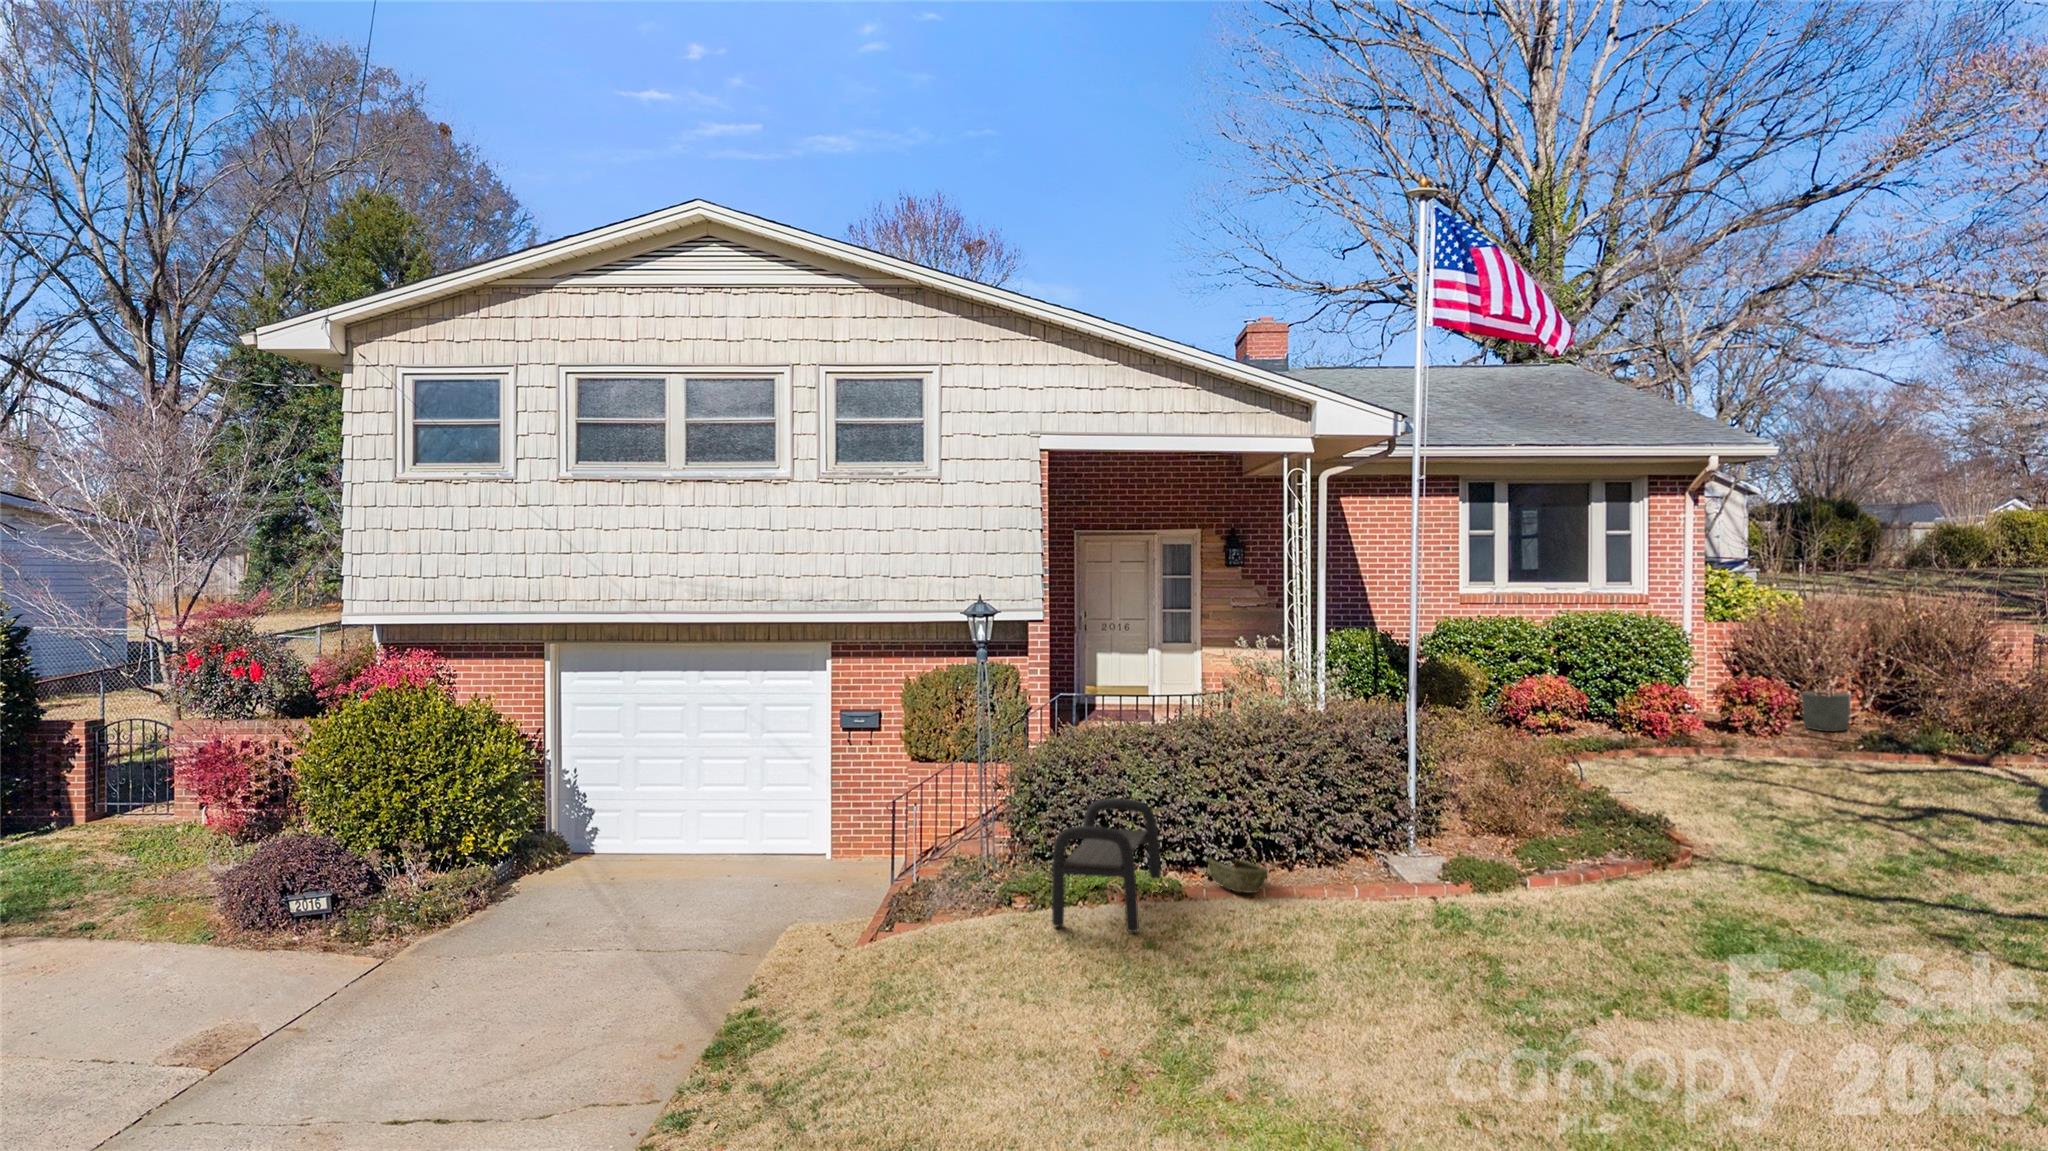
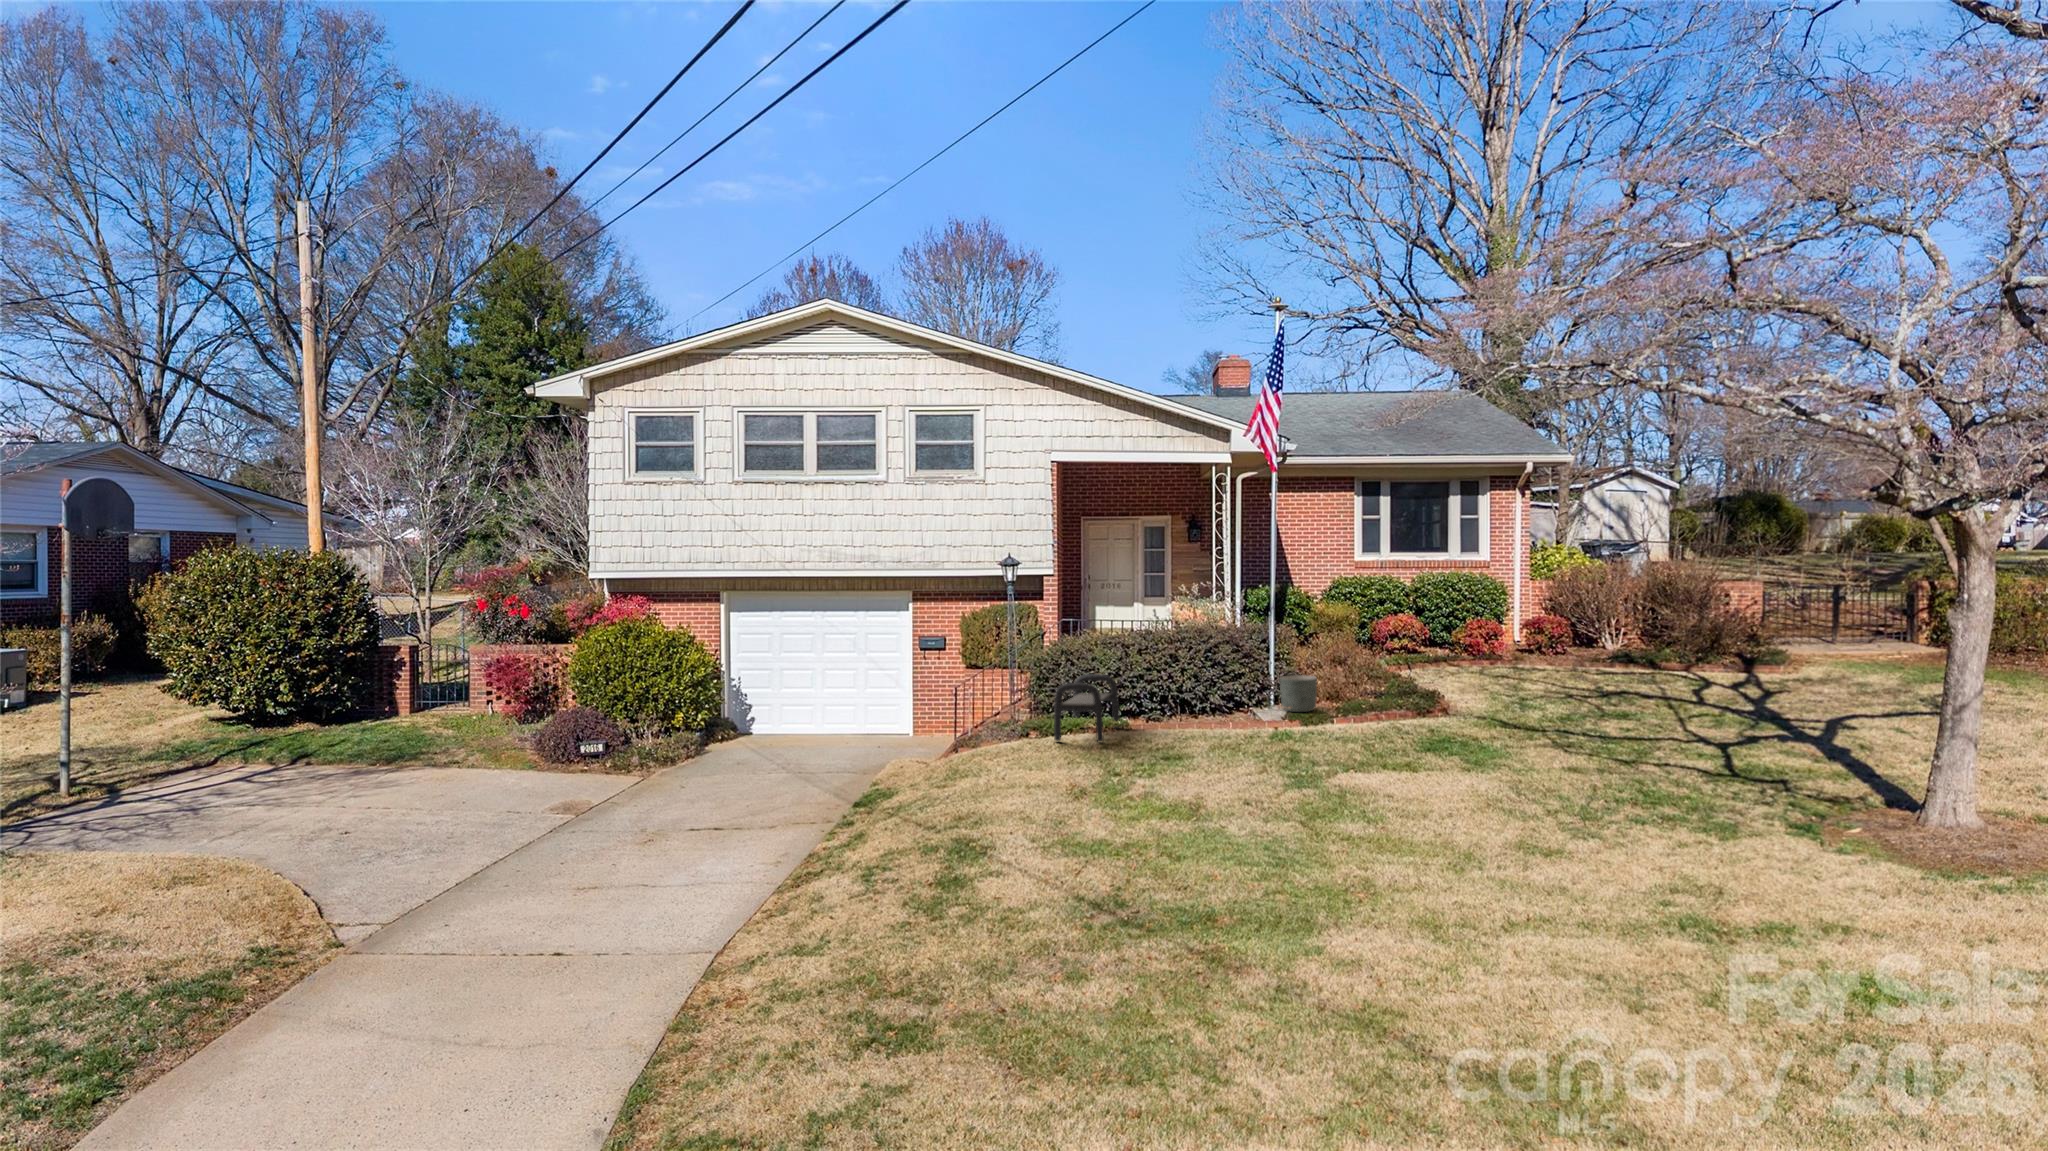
planter: present [1801,691,1851,732] -> present [1280,675,1317,712]
woven basket: present [1208,858,1268,893] -> none [1148,710,1183,729]

